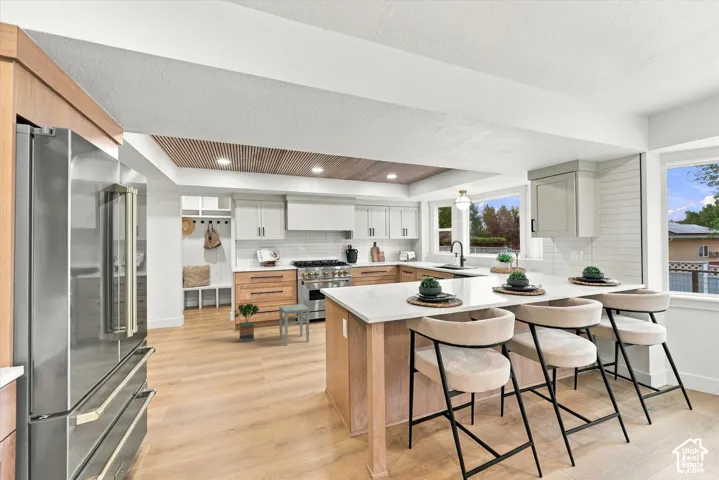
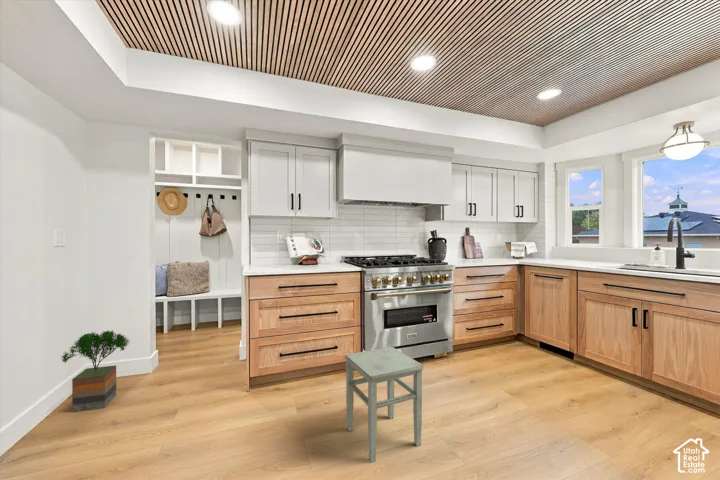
potted tree: present [234,304,259,342] -> present [62,330,129,412]

